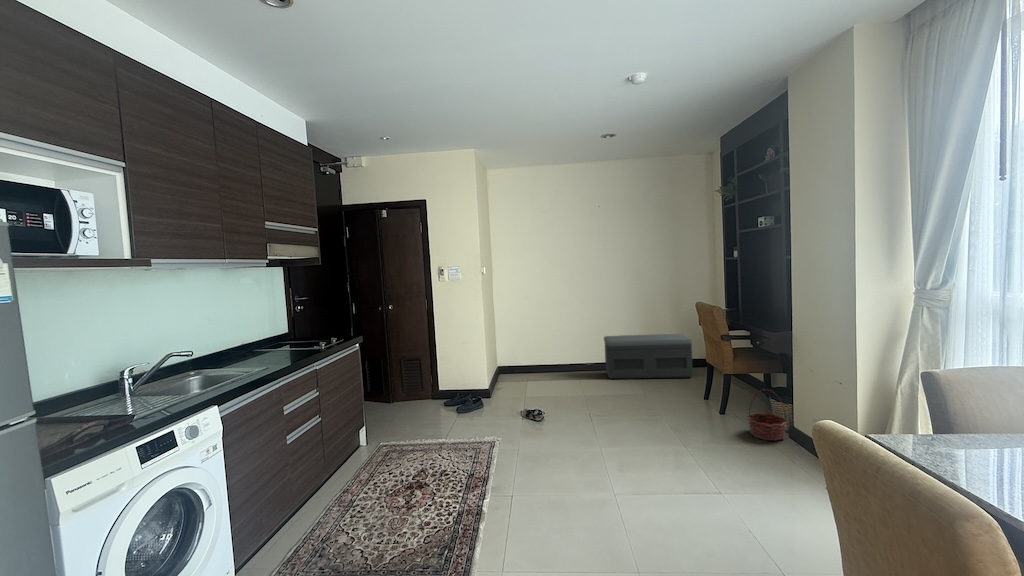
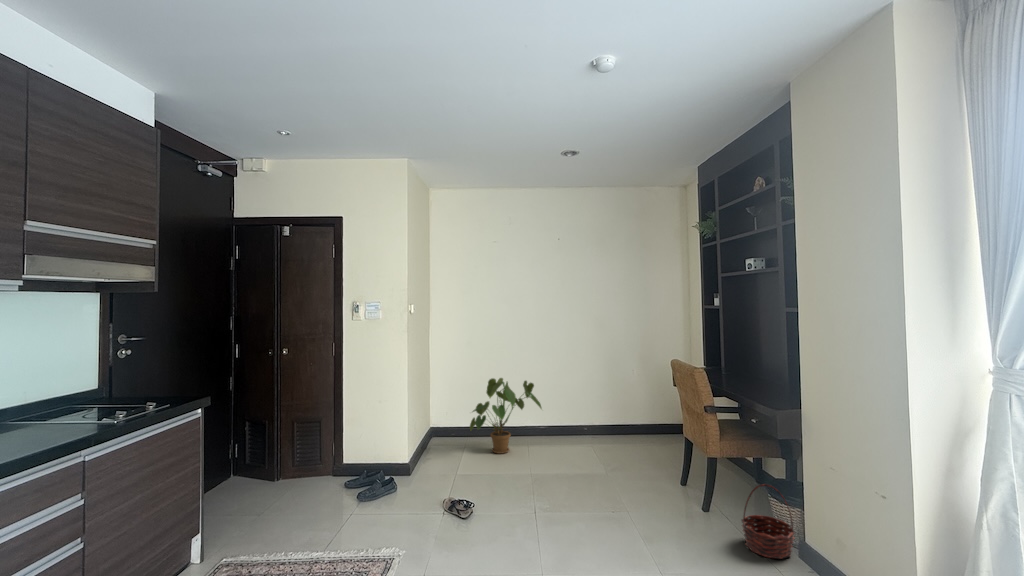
house plant: none [531,324,590,383] -> present [470,378,542,454]
storage bench: present [604,334,693,379] -> none [561,394,667,450]

